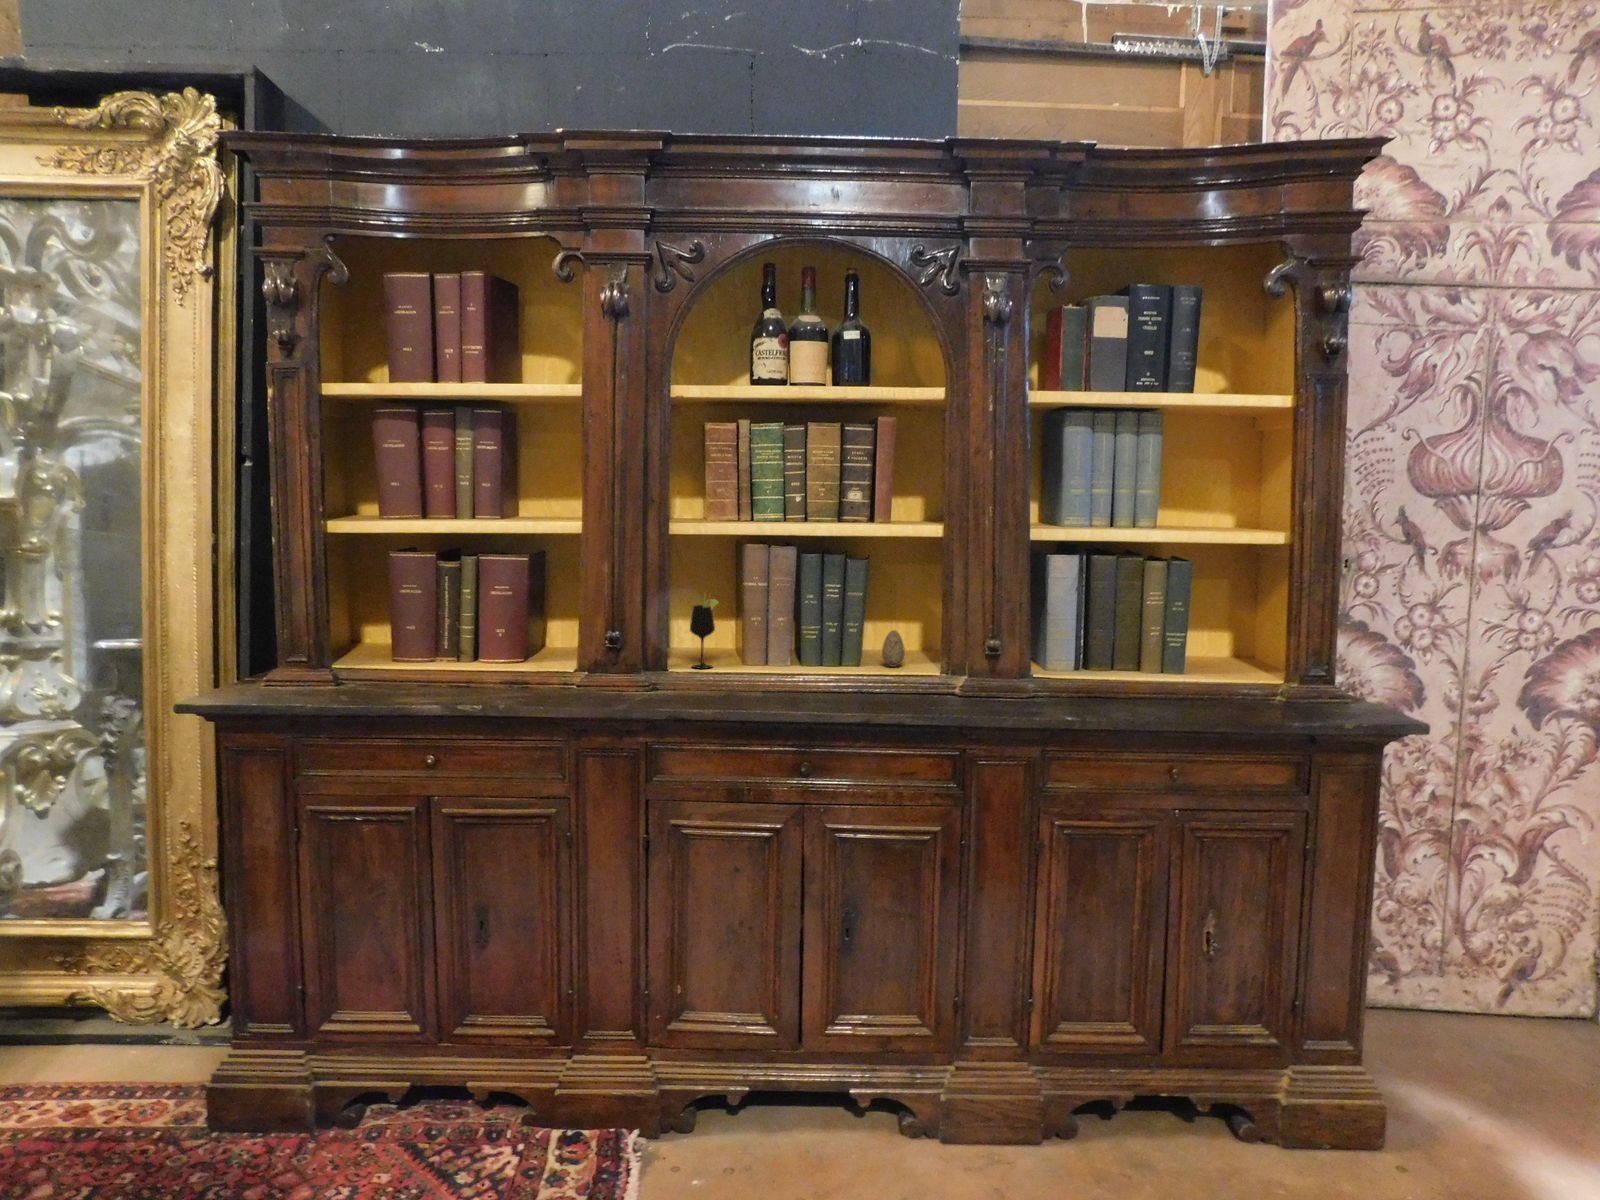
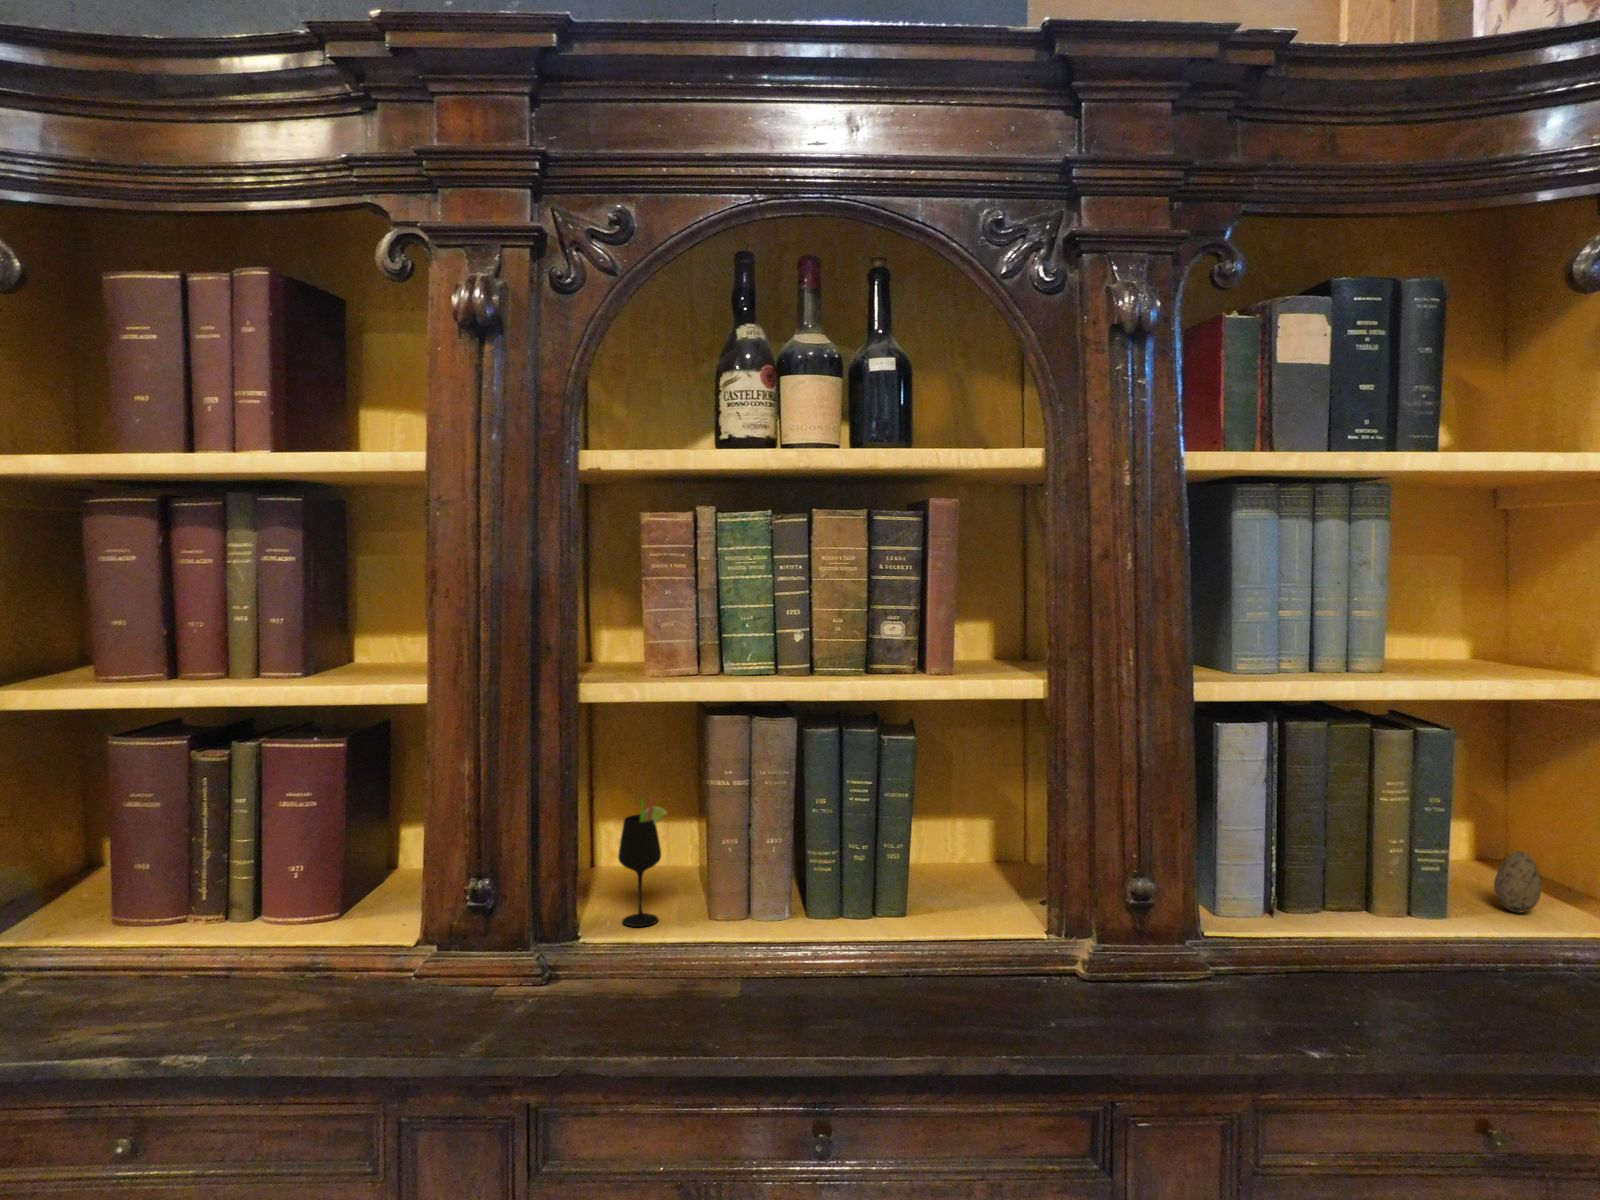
decorative egg: present [882,630,905,667] -> present [1494,852,1541,912]

